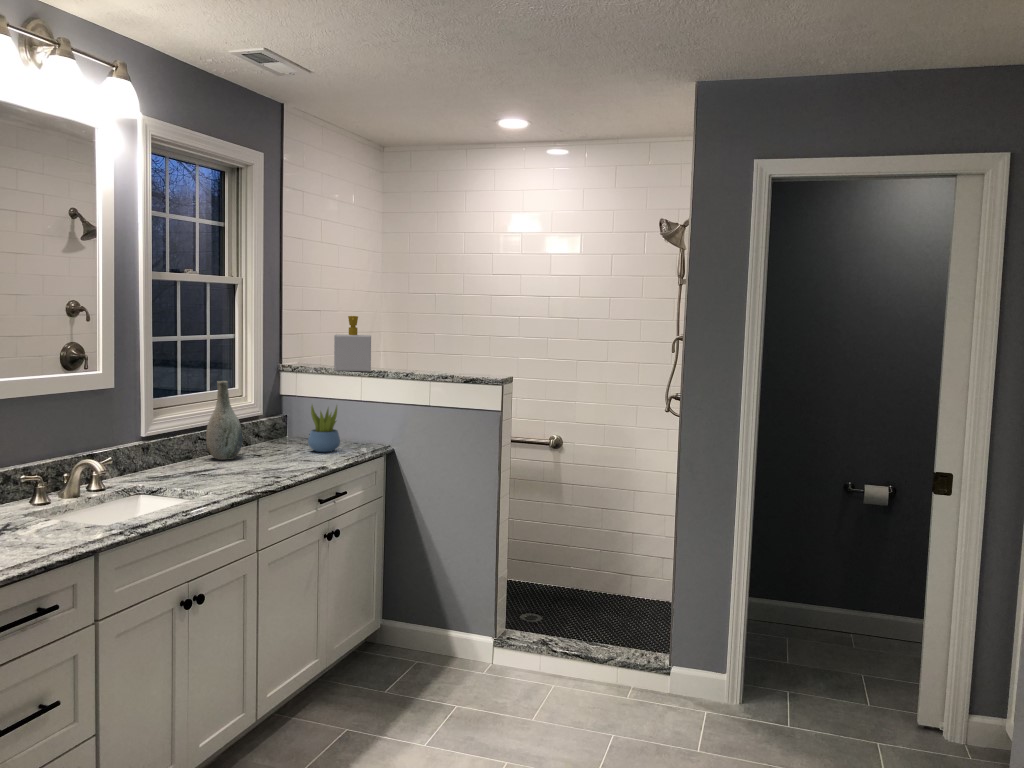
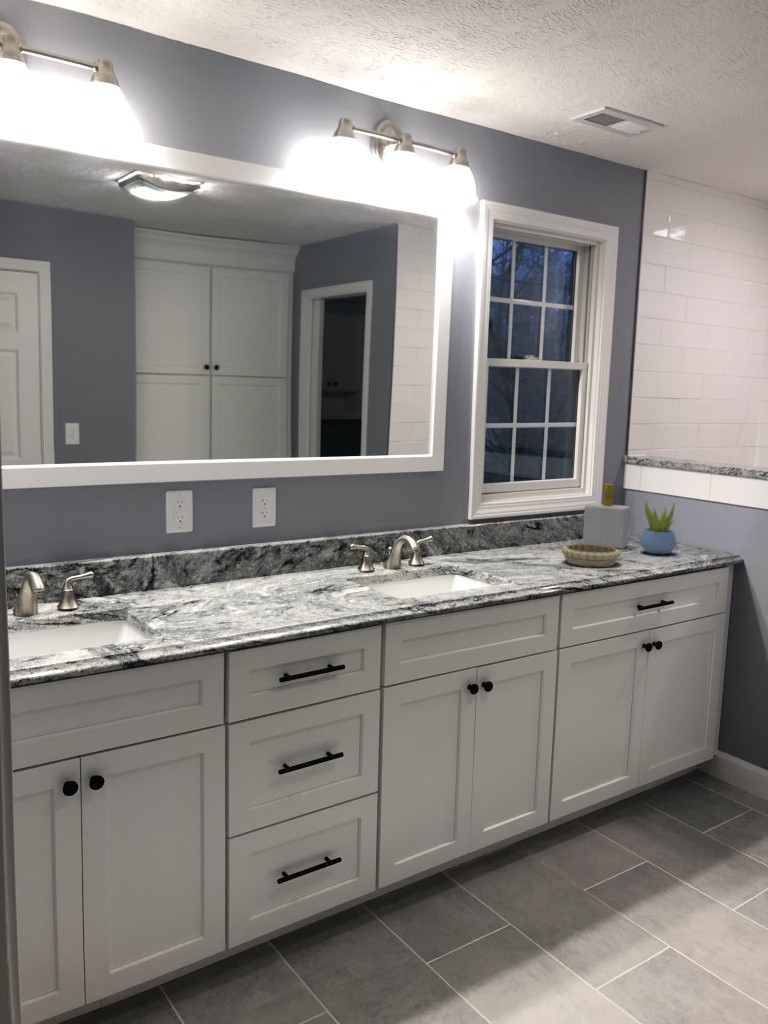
soap bottle: present [334,316,371,372] -> present [583,484,630,549]
vase: present [206,381,242,460] -> none [533,470,569,551]
decorative bowl: none [243,449,300,470] -> present [561,544,621,567]

